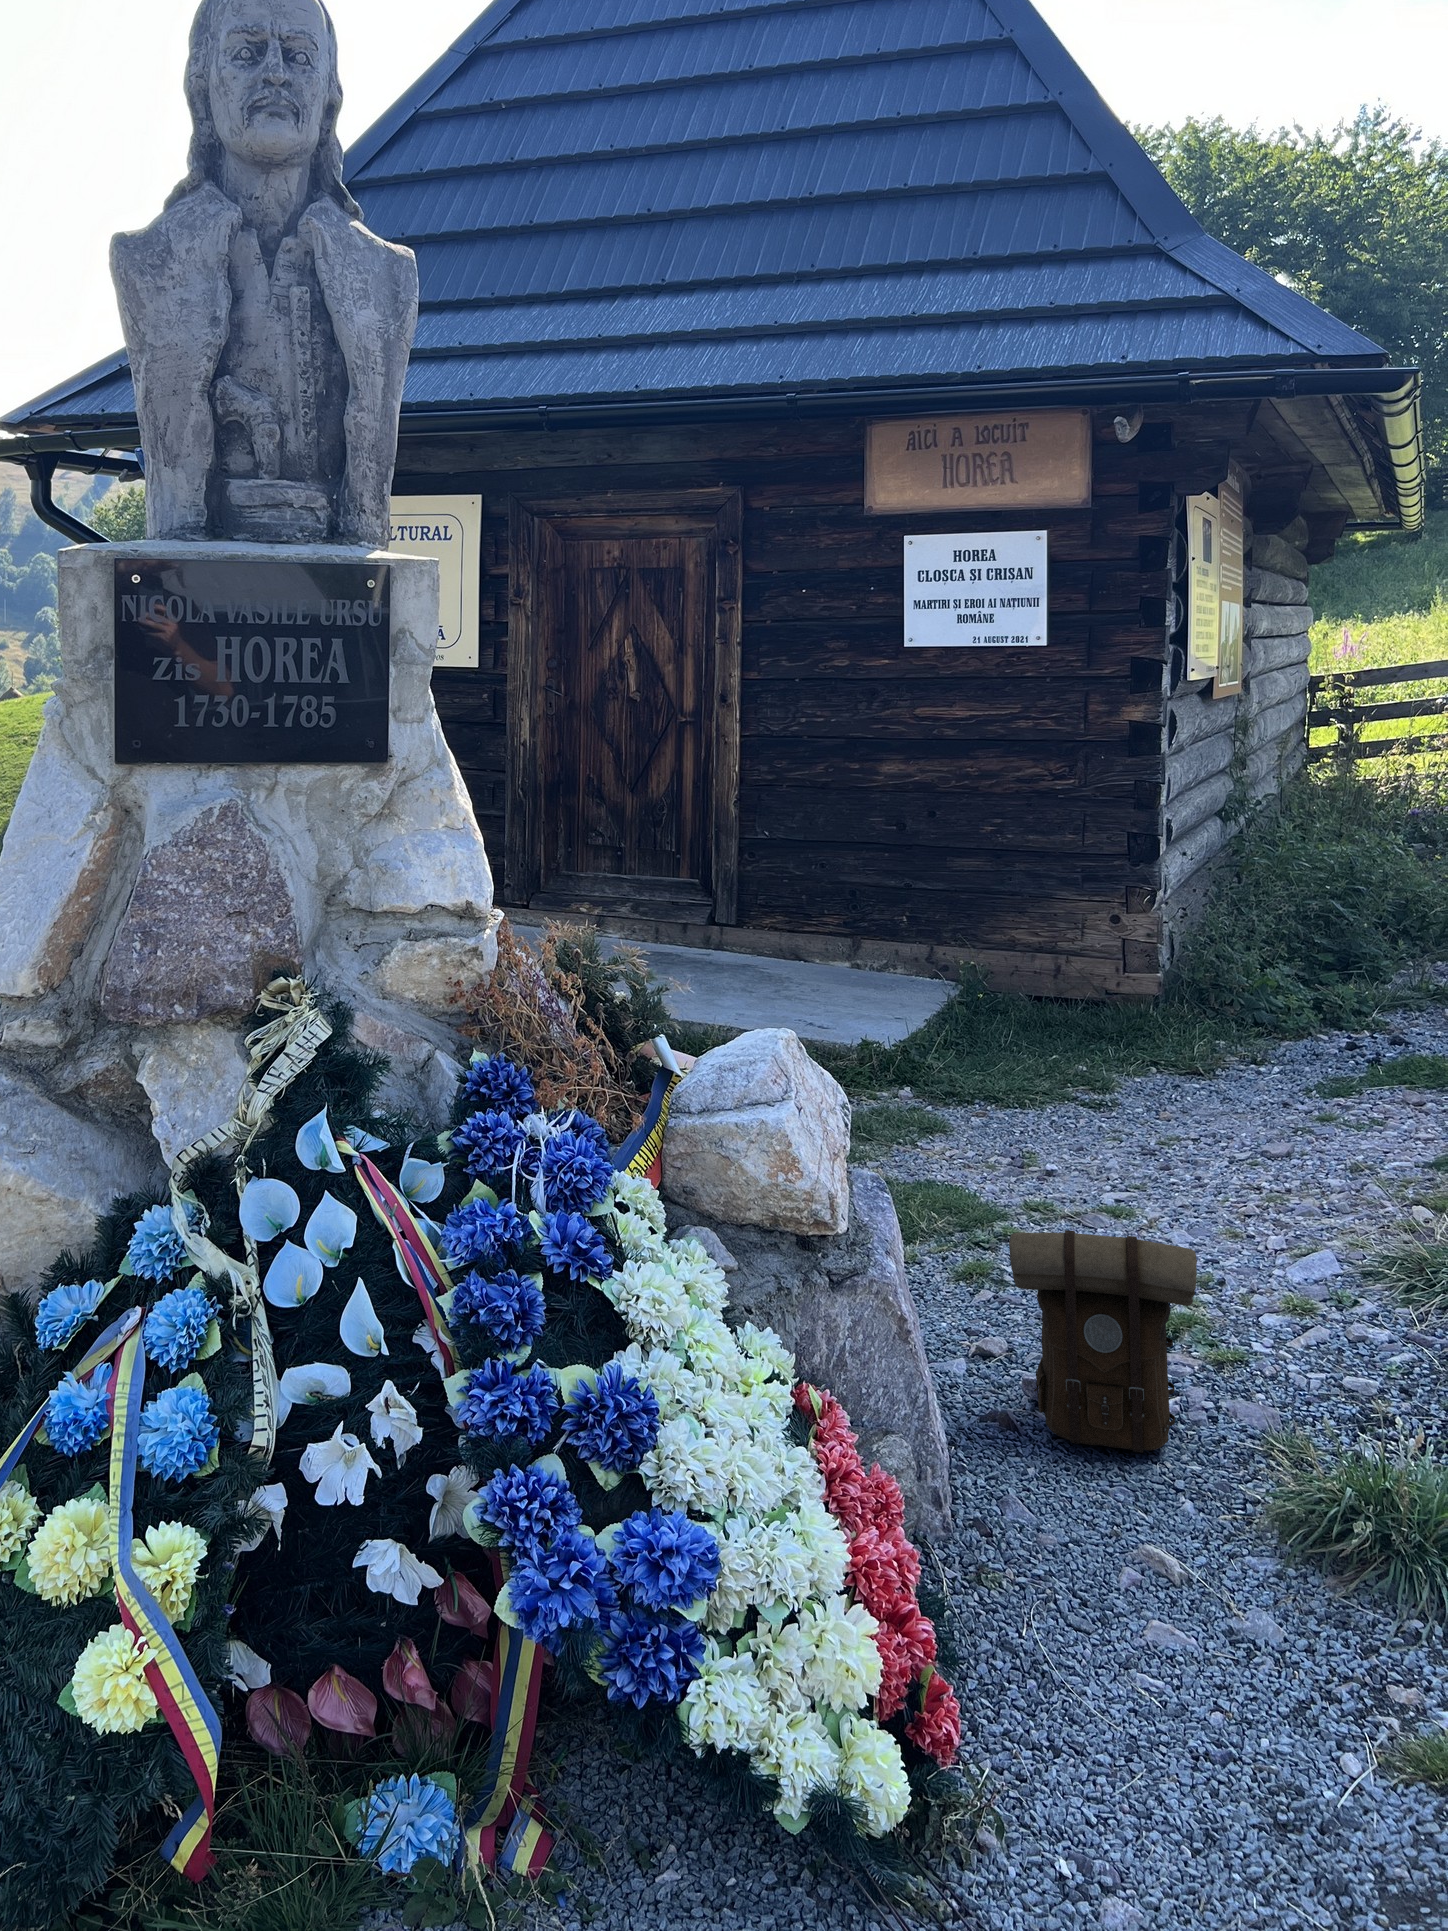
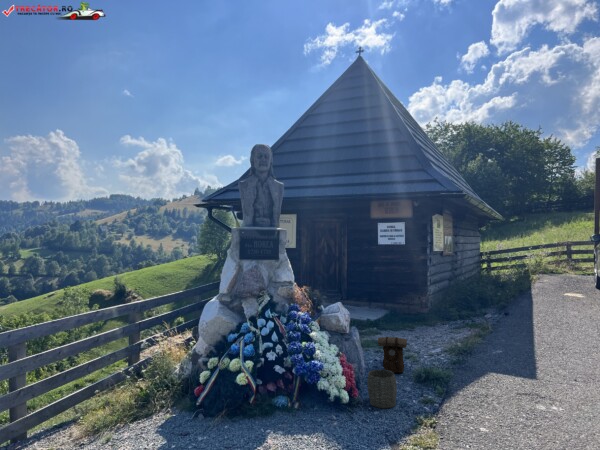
woven basket: none [1024,1536,1241,1856] -> present [367,370,397,408]

